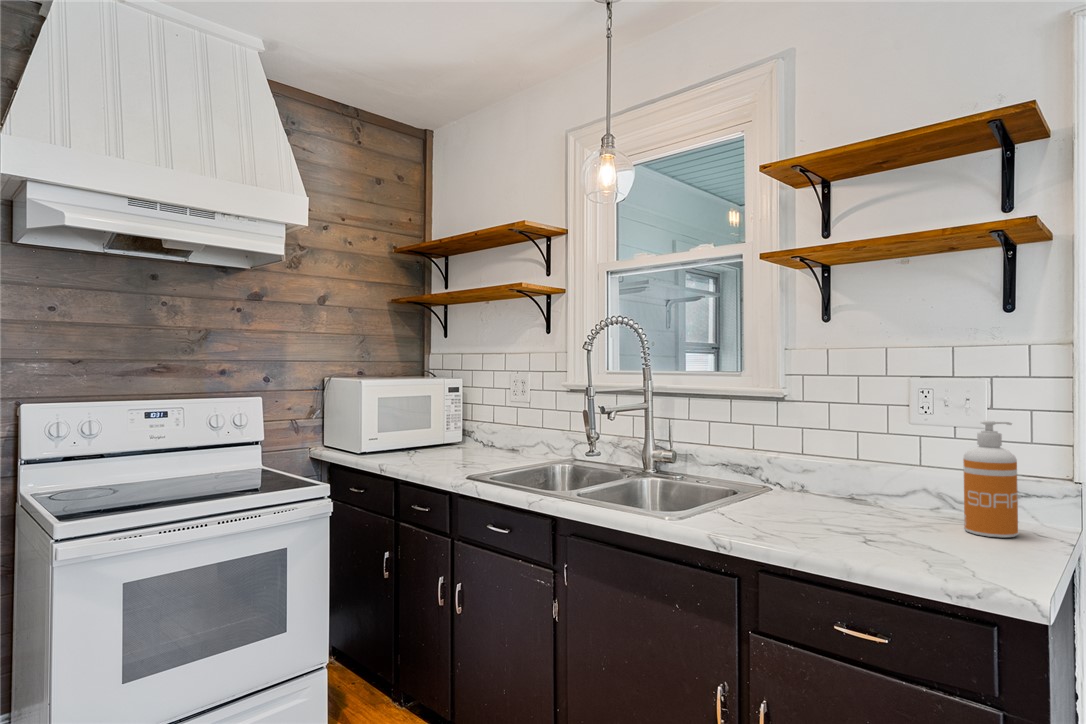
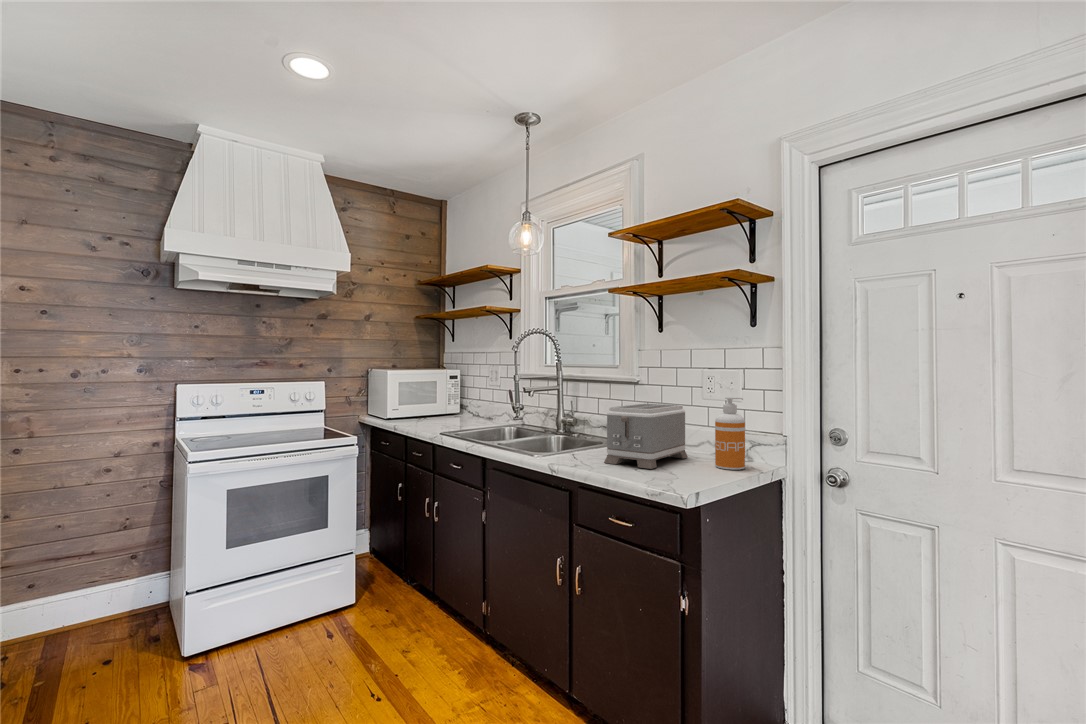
toaster: none [789,430,899,540] -> present [604,404,688,469]

